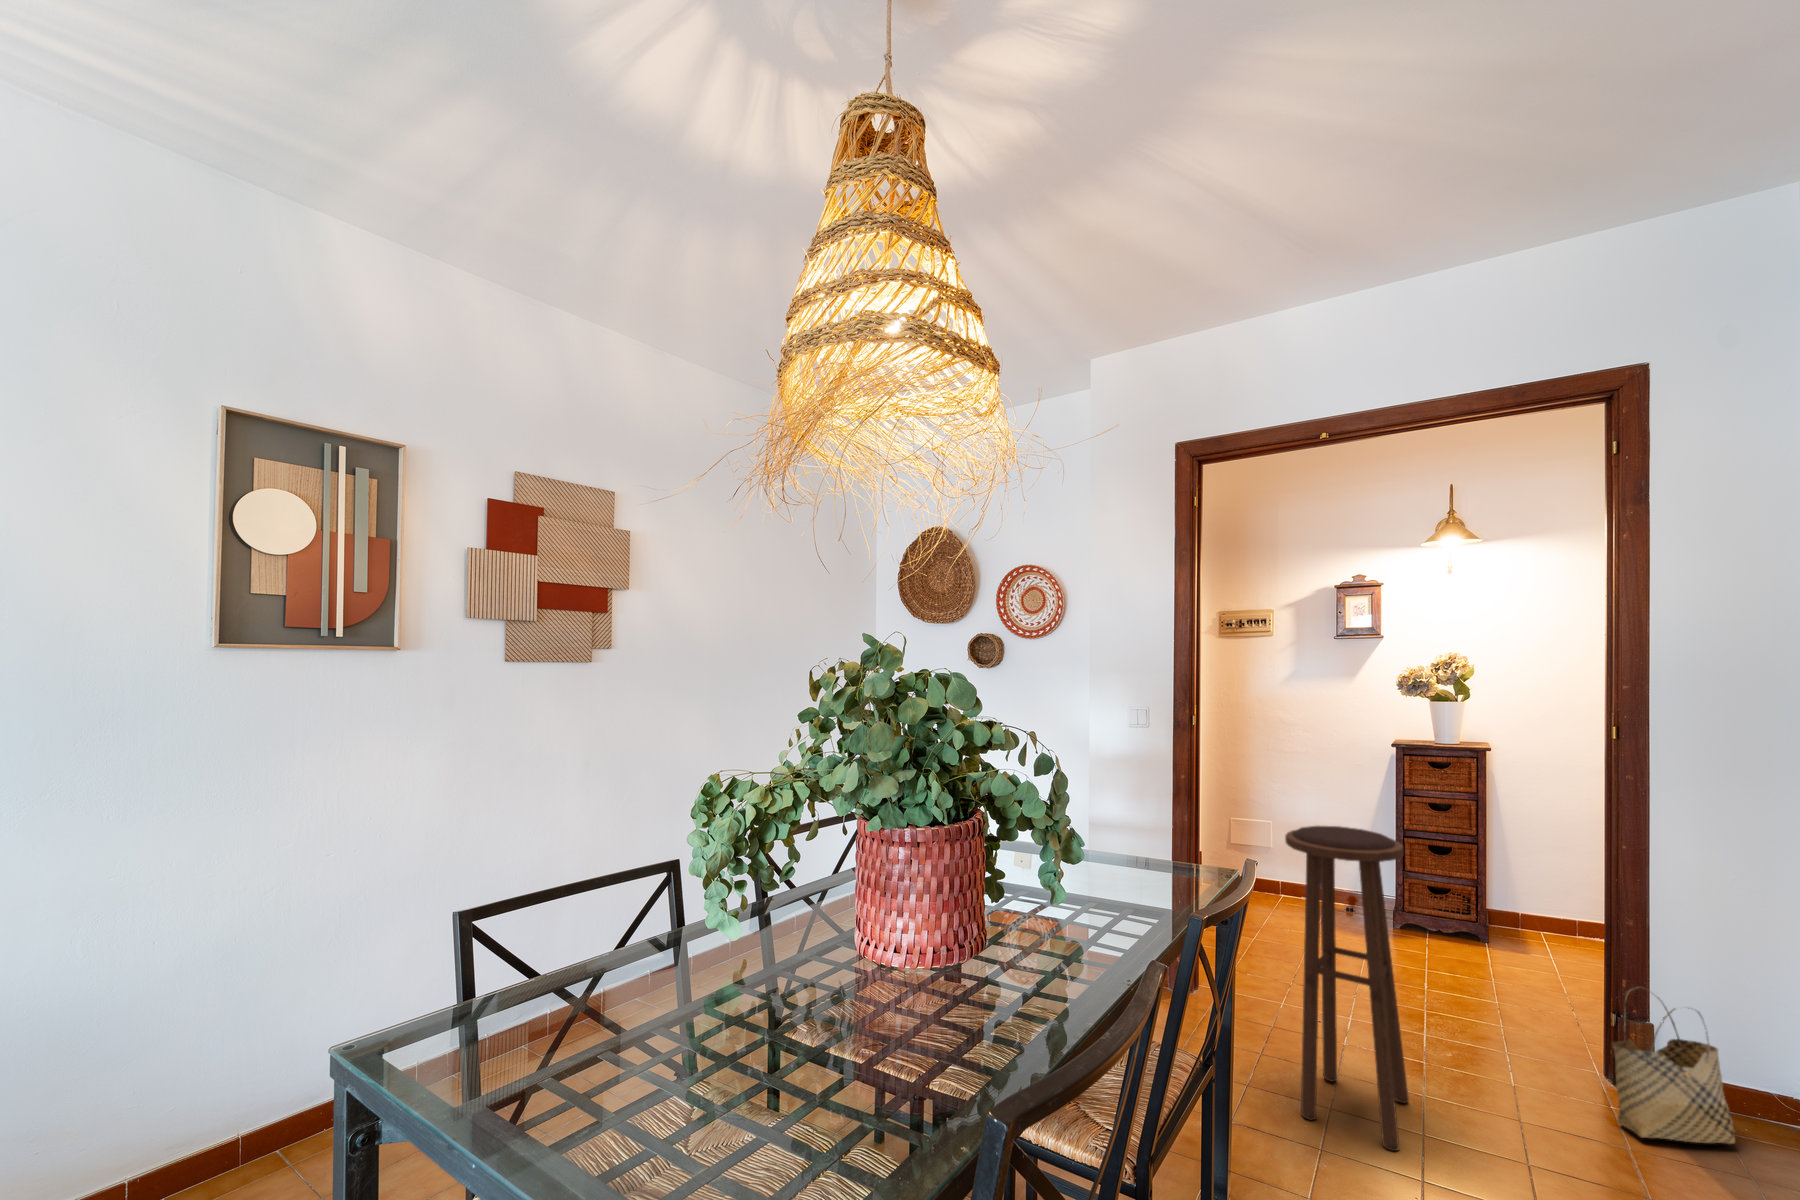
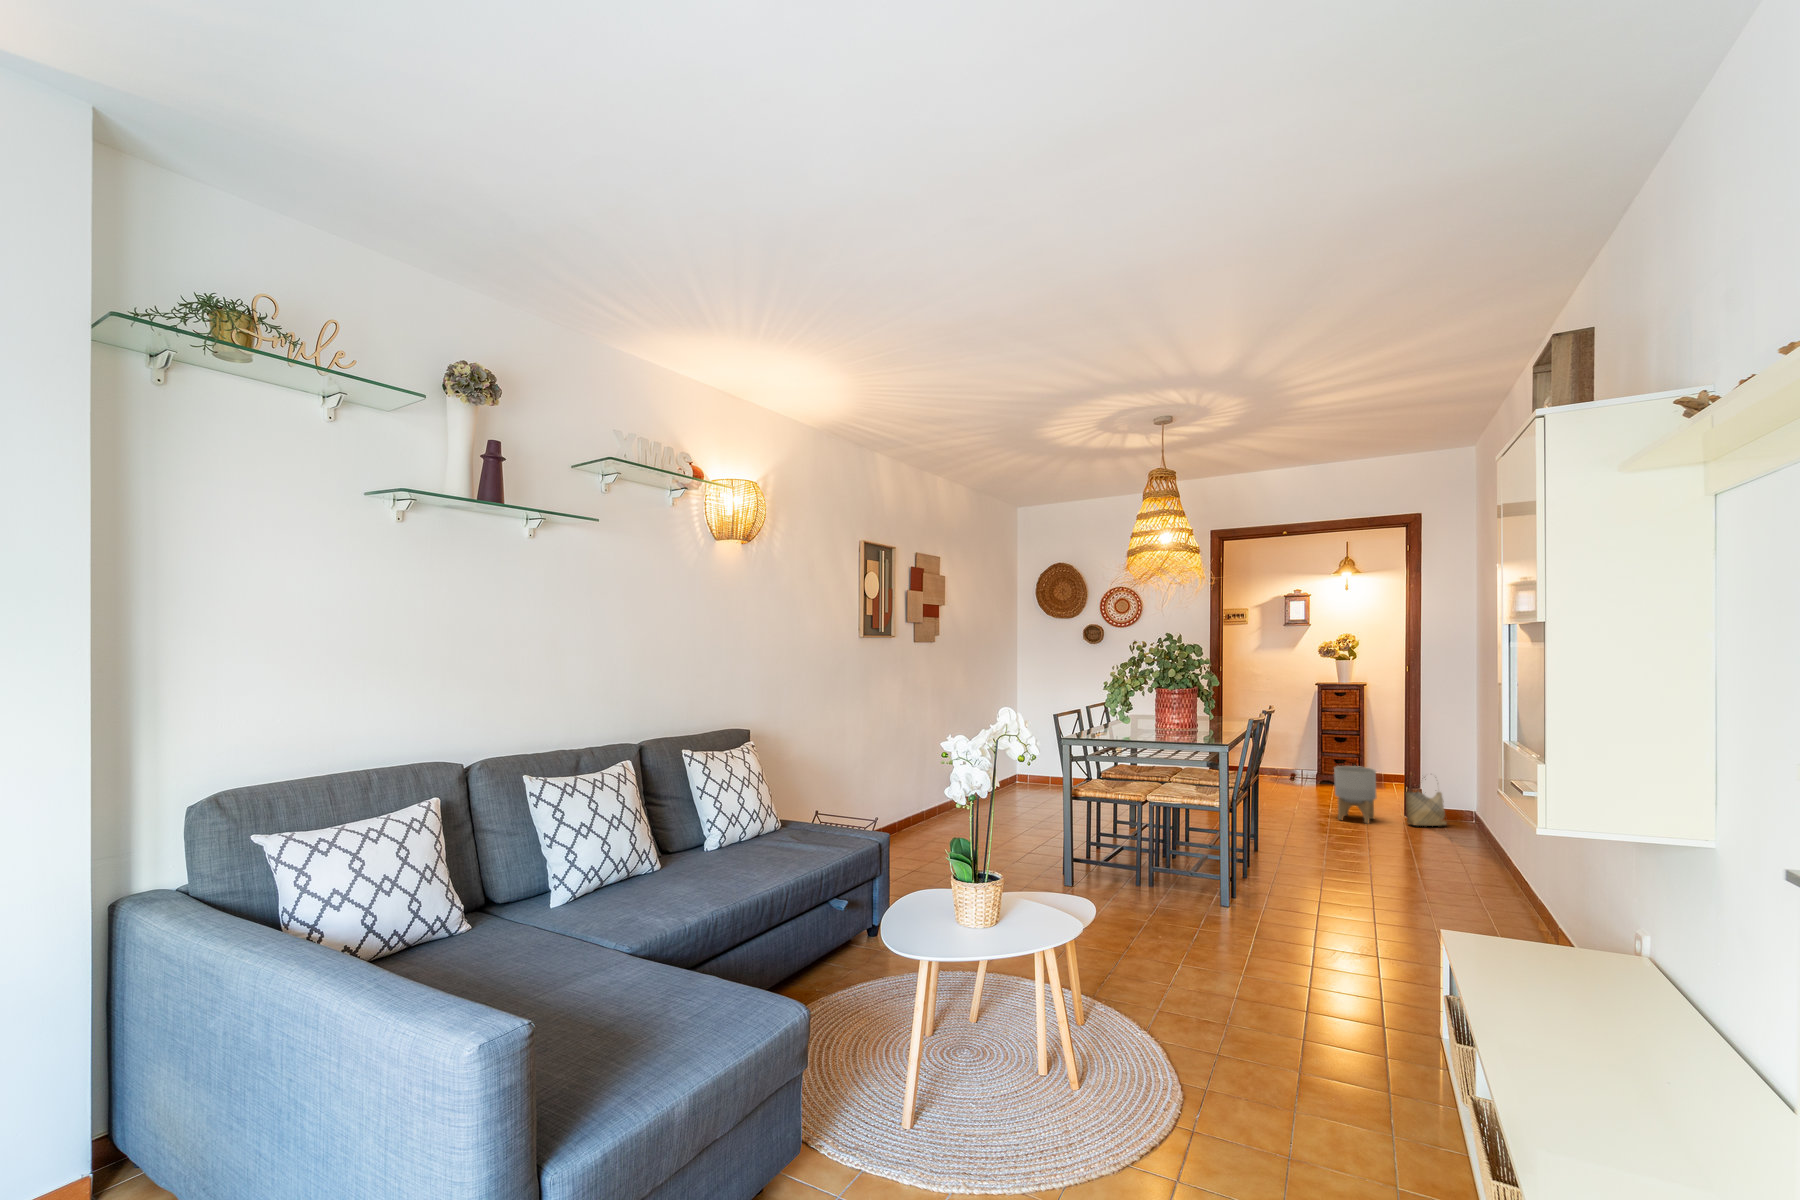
stool: present [1285,826,1409,1151] -> none [1280,711,1328,832]
planter: none [1424,949,1533,1111] -> present [1334,766,1377,824]

